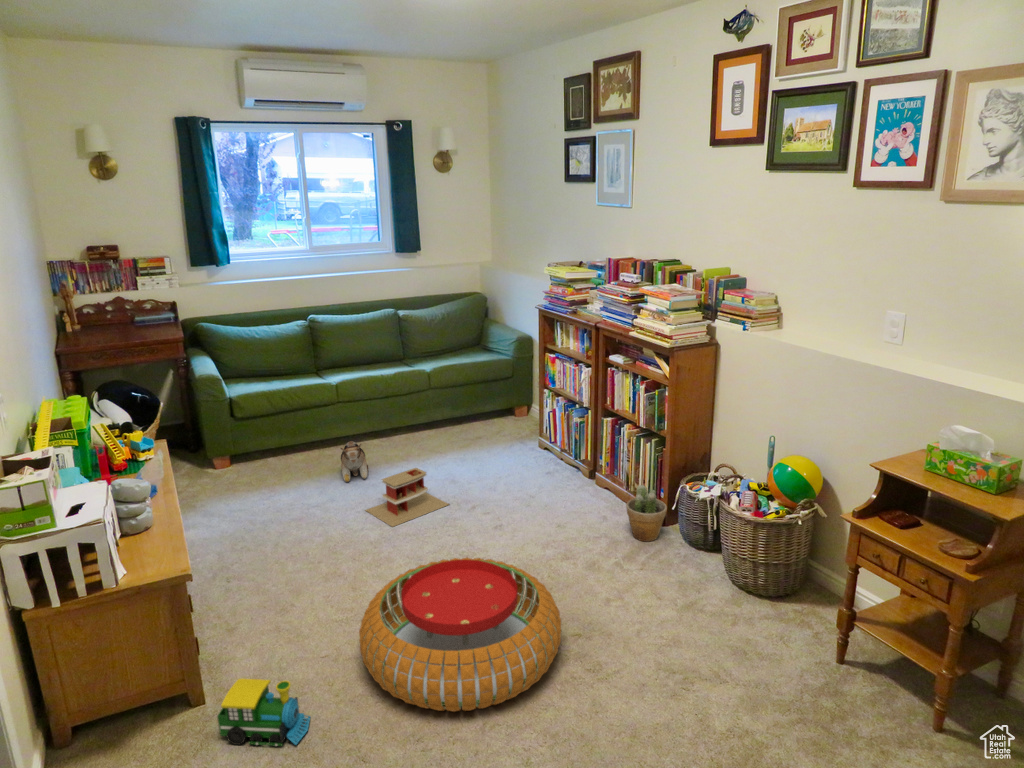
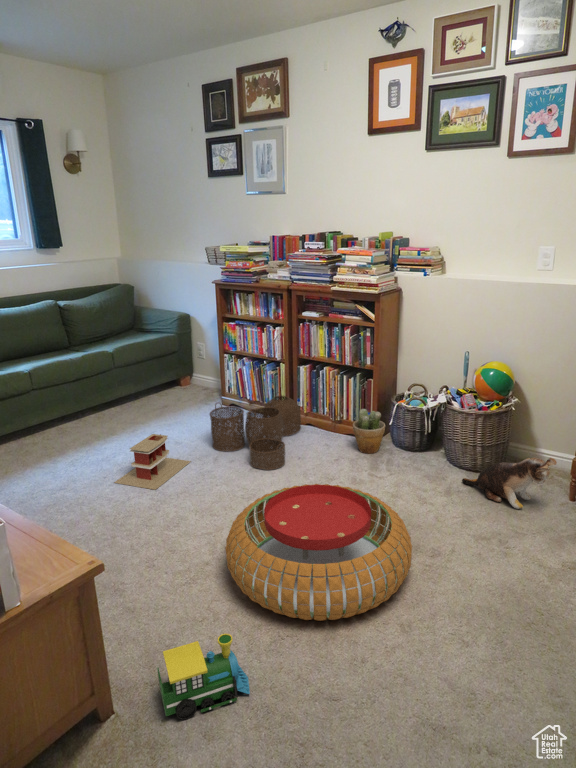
plush toy: present [341,441,368,482] -> present [462,458,557,509]
woven basket: none [481,445,596,534] -> present [210,395,301,470]

